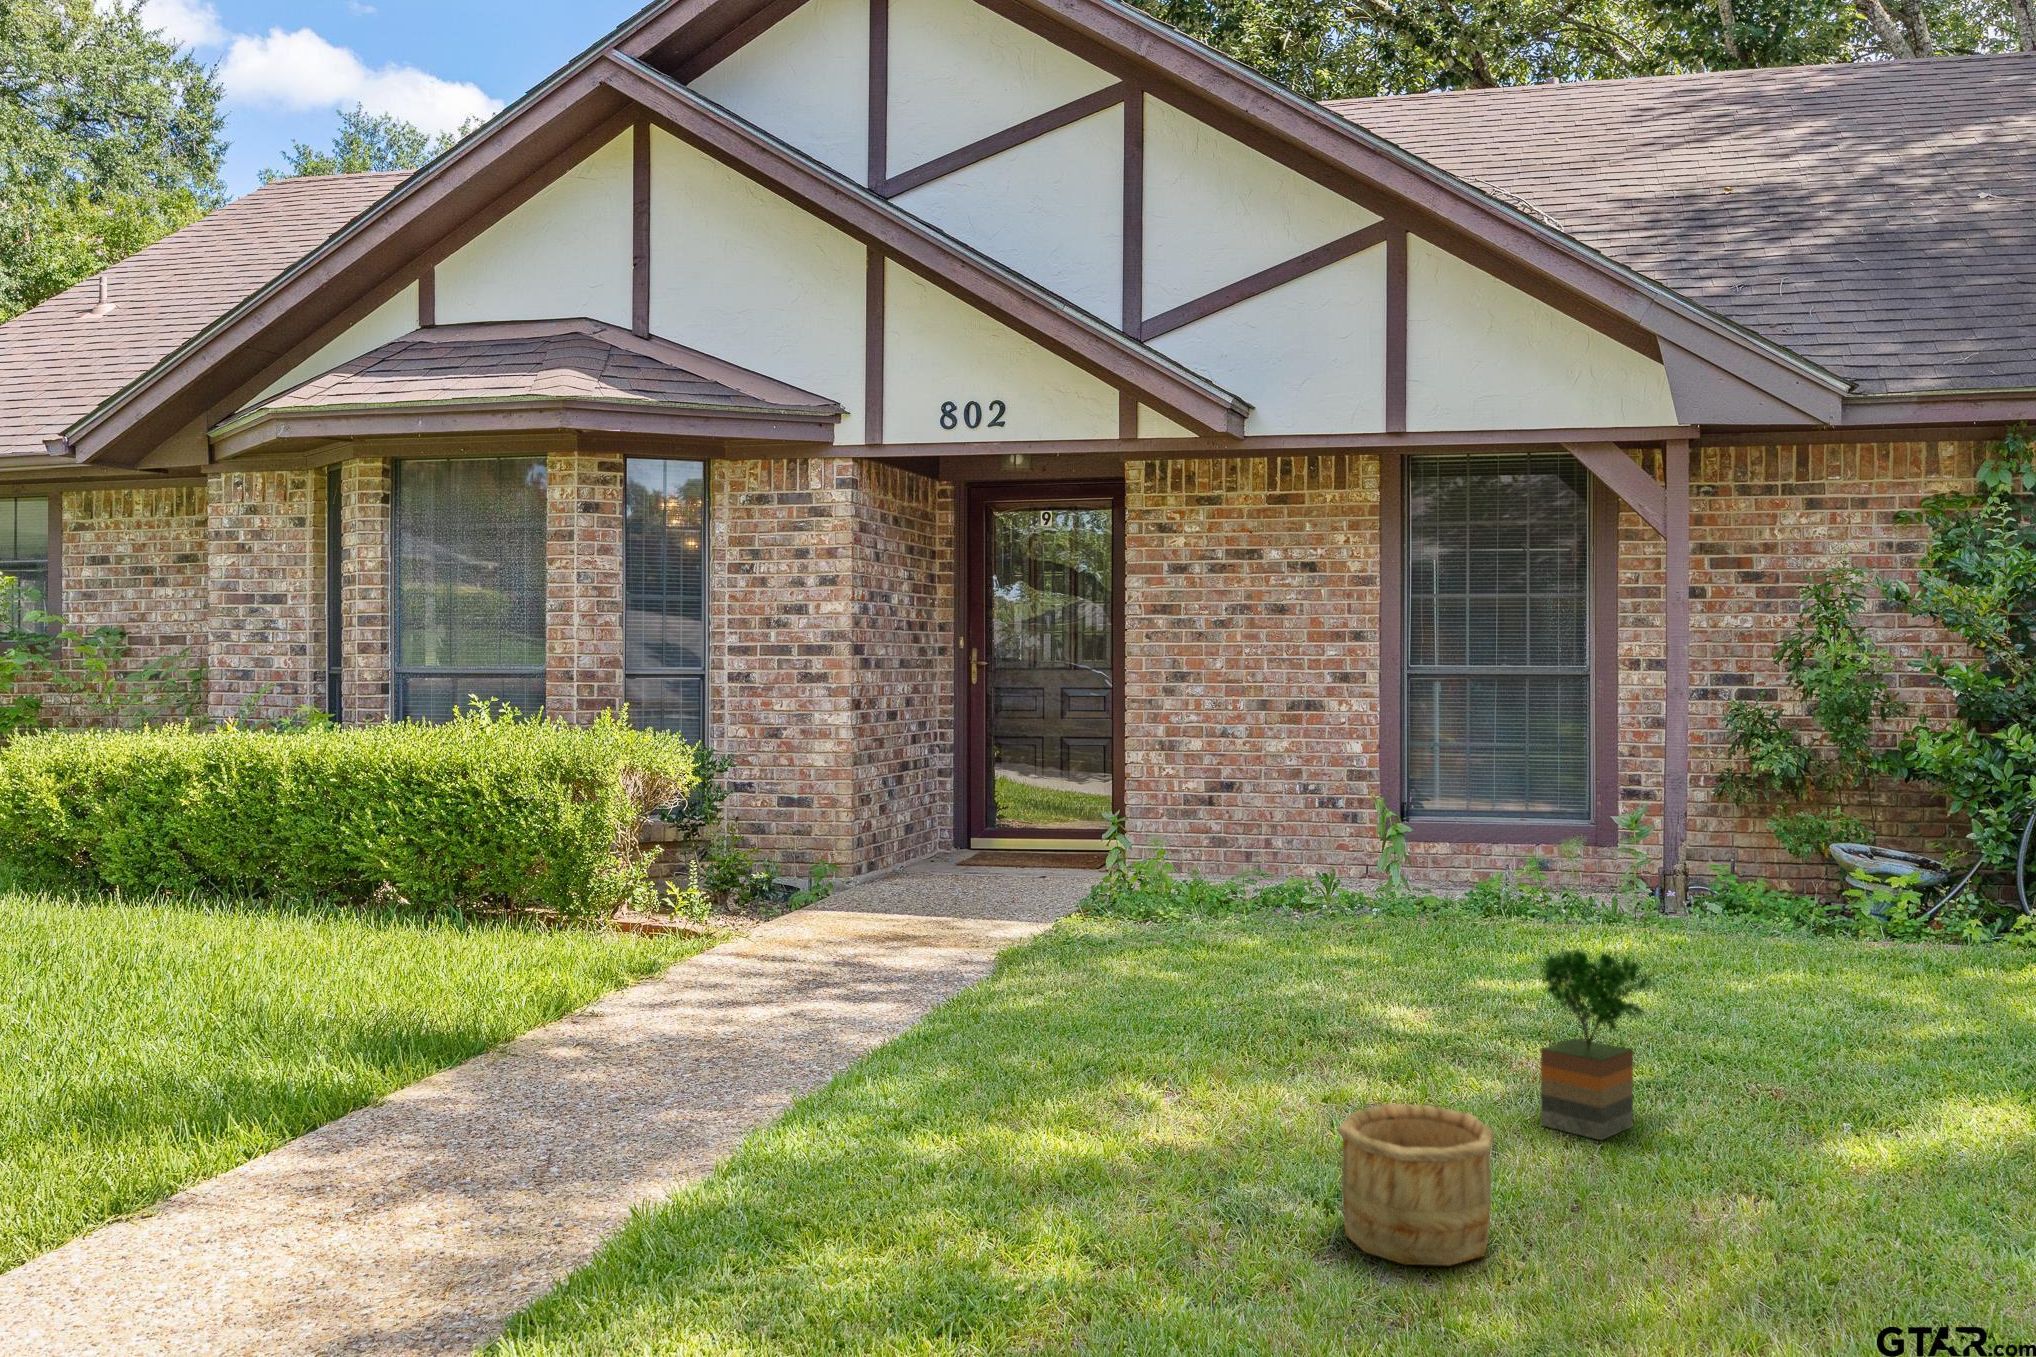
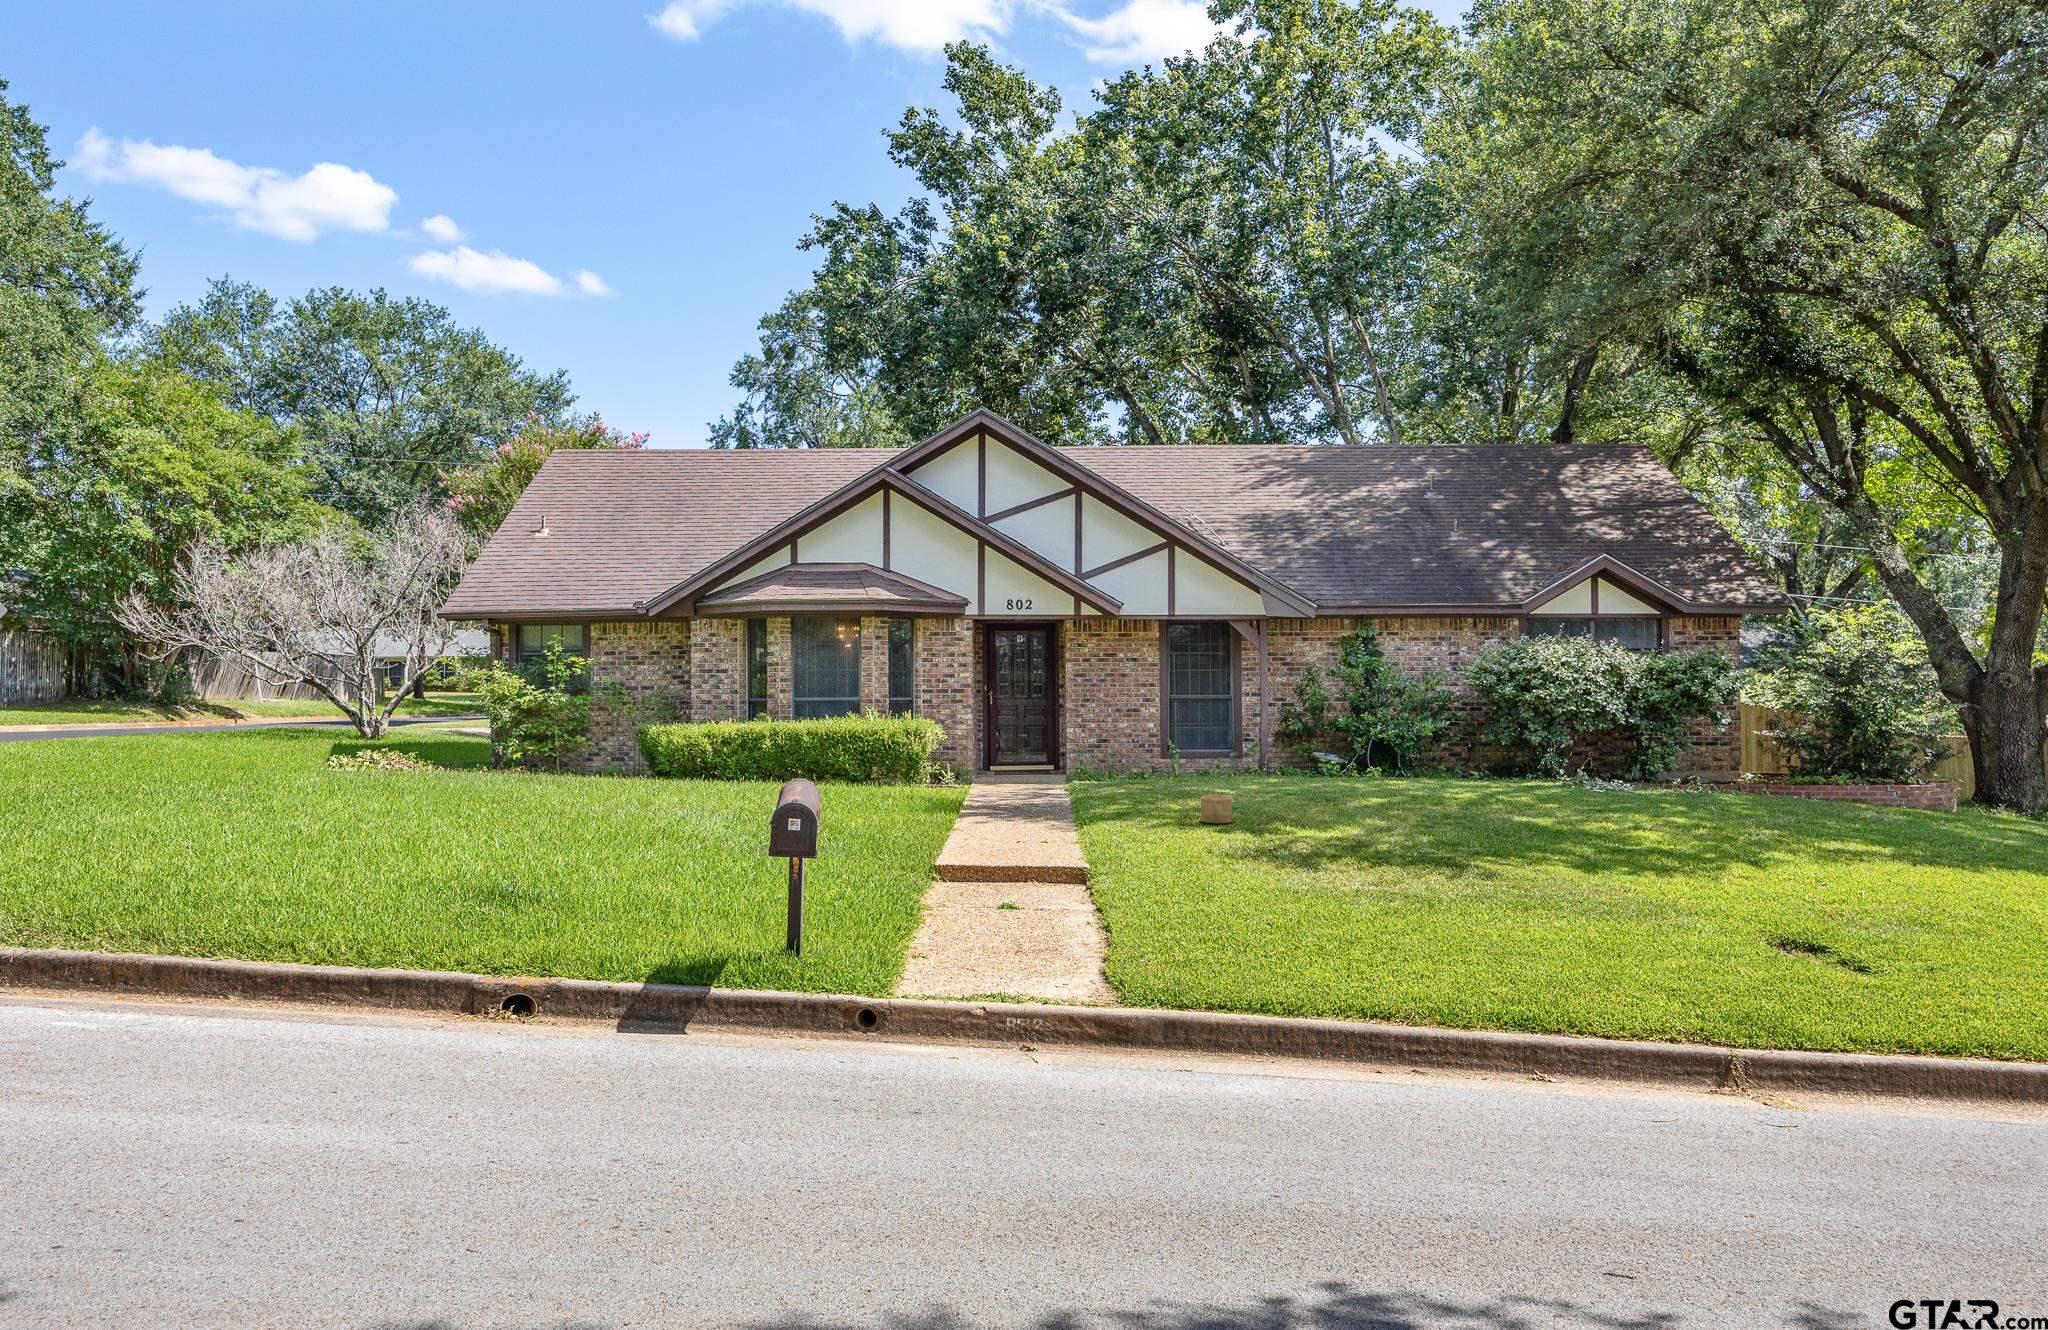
potted tree: present [1541,950,1653,1140] -> none [1235,766,1264,811]

